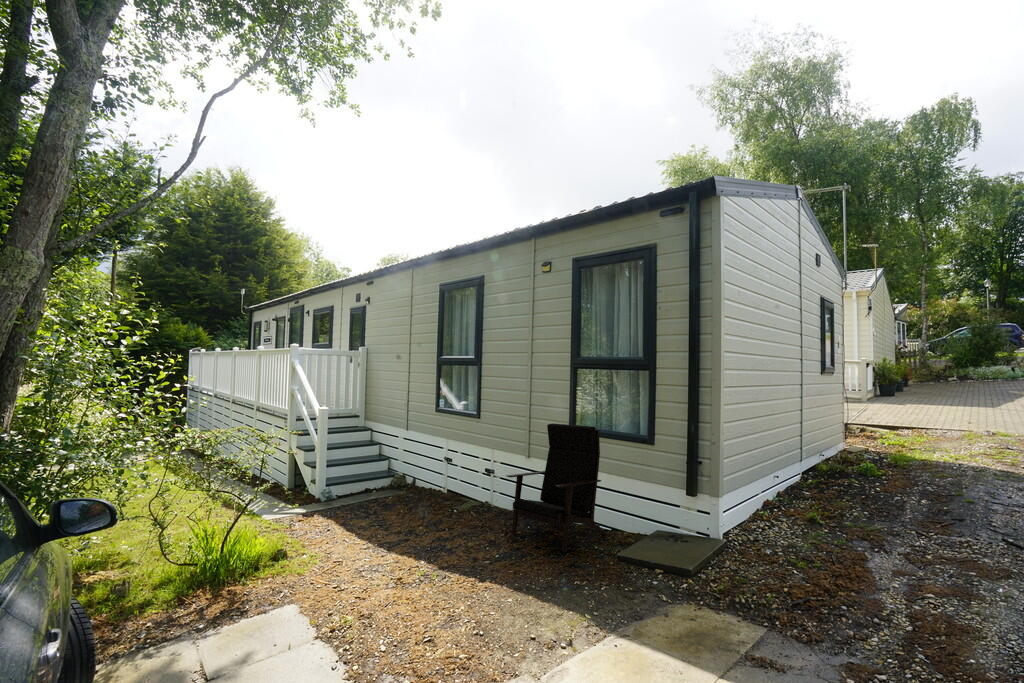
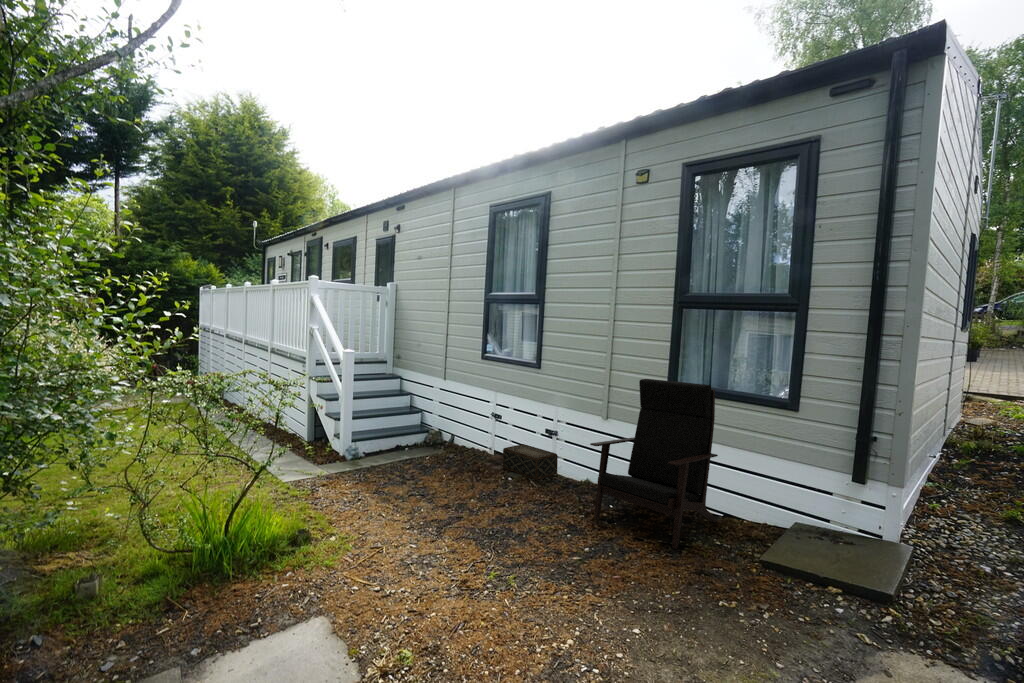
woven basket: none [451,483,496,511] -> present [503,444,558,480]

